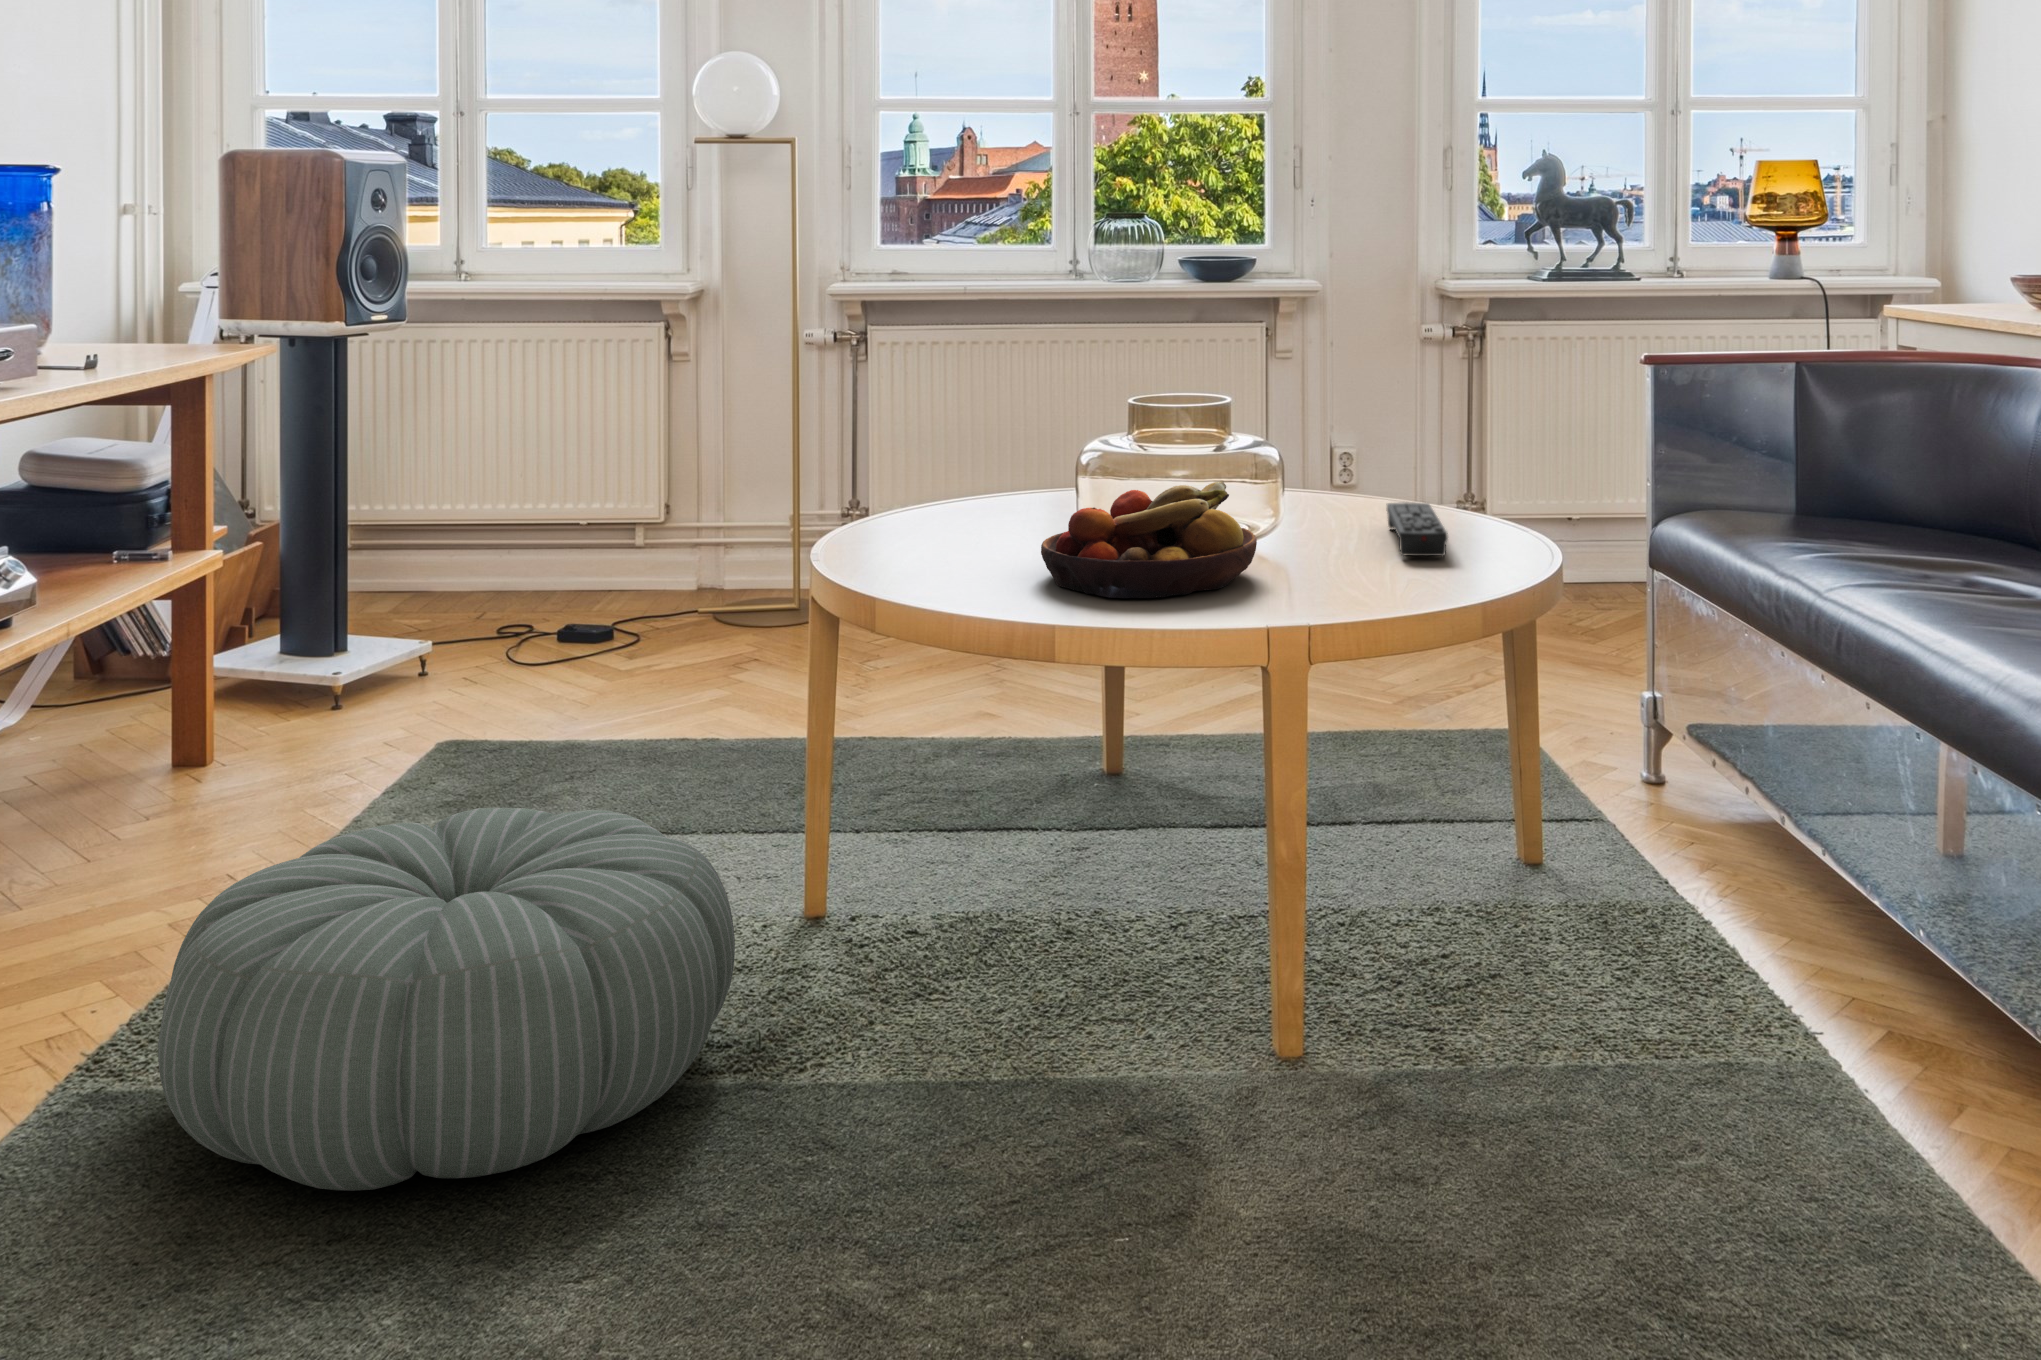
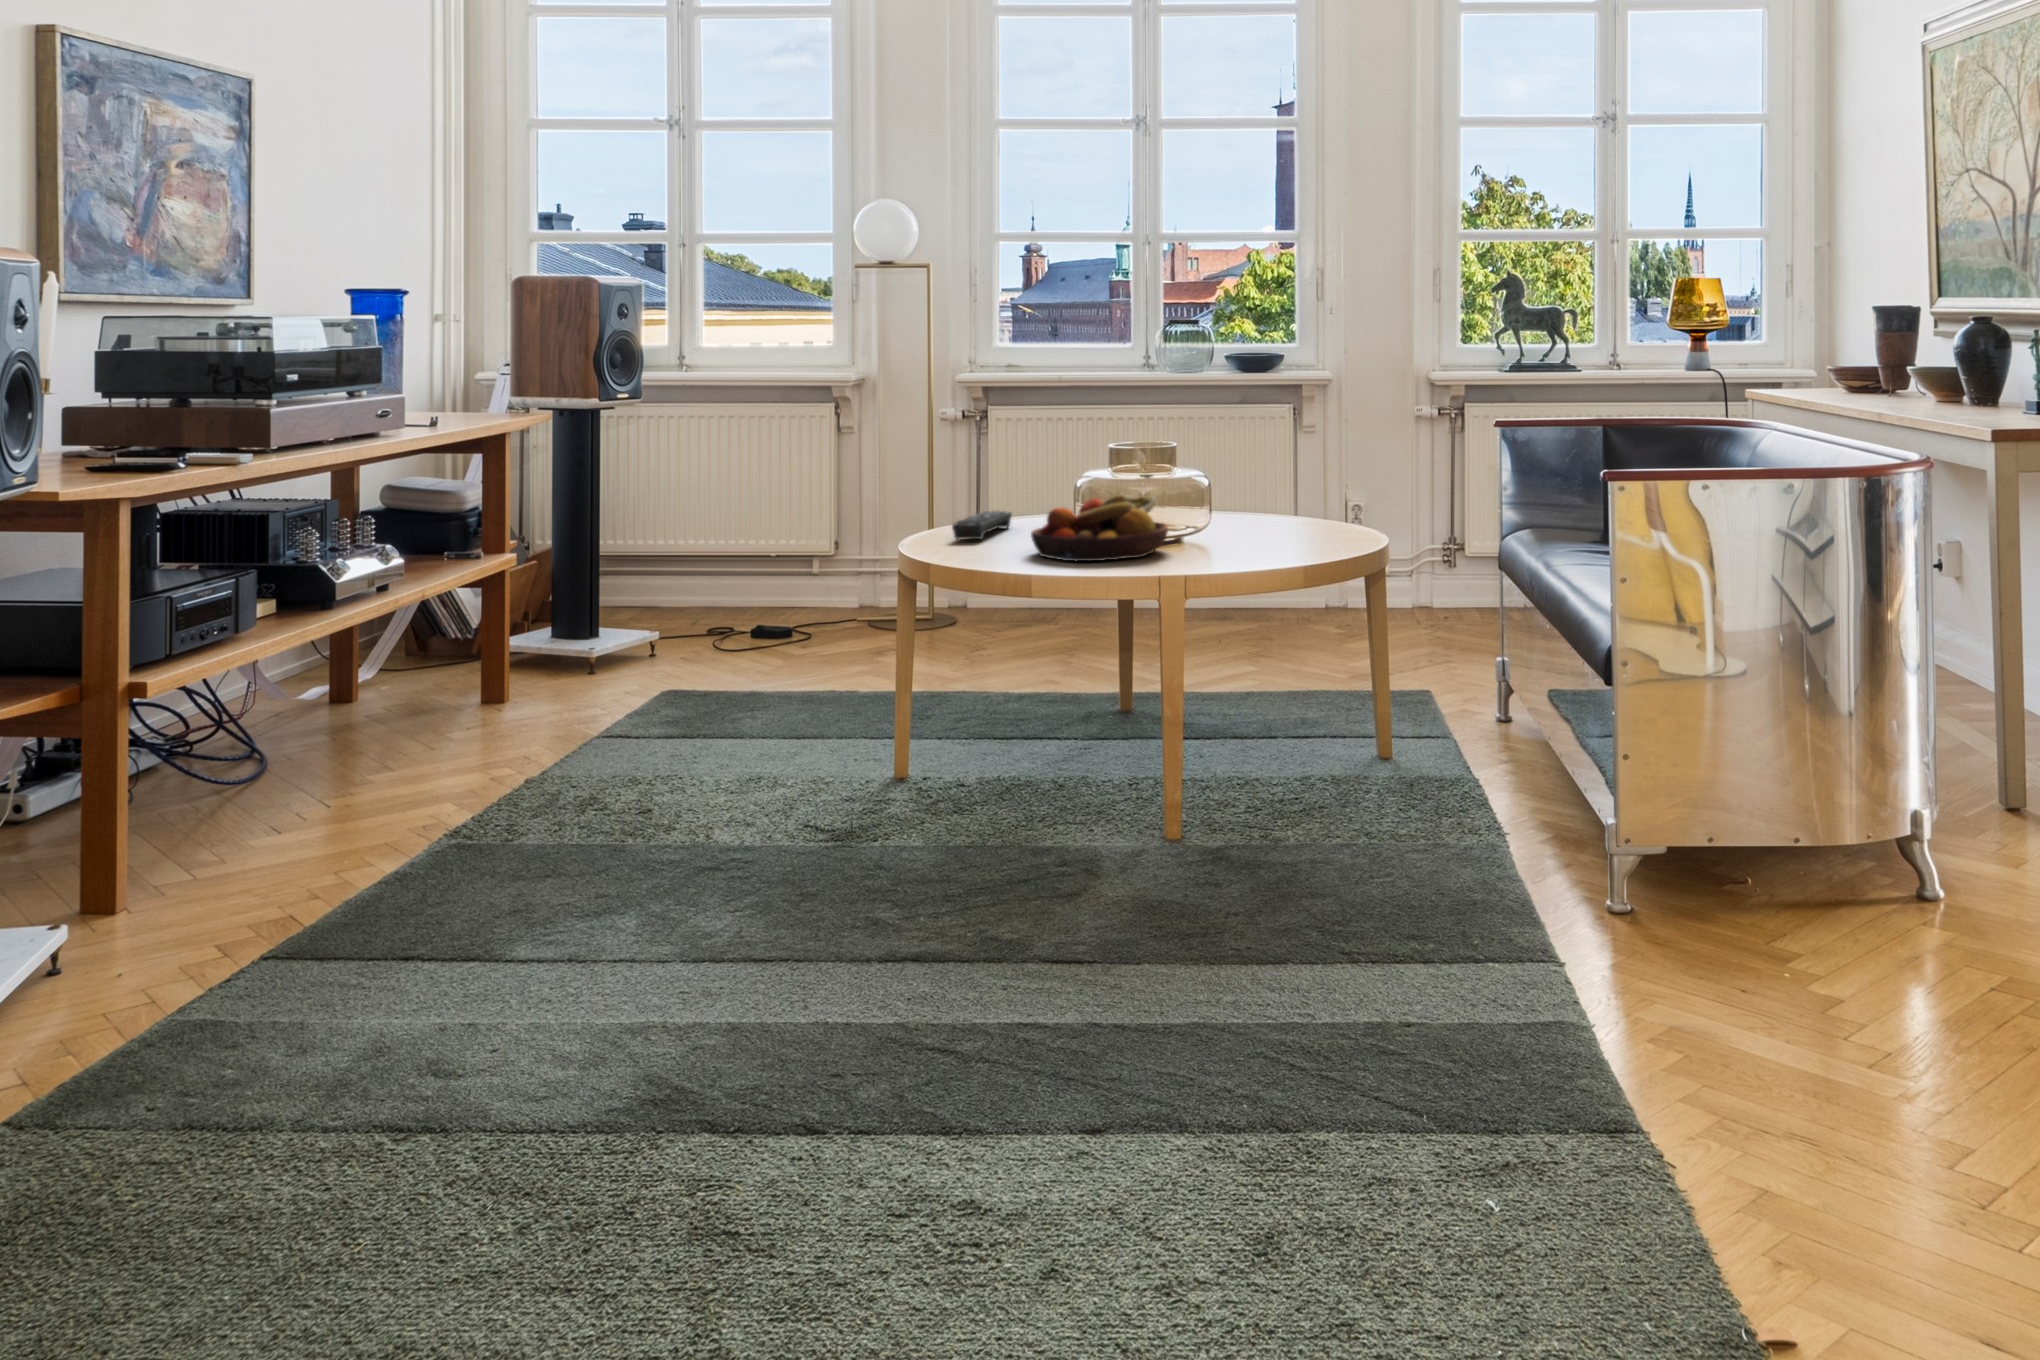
remote control: present [1387,502,1448,556] -> present [952,511,1012,539]
pouf: present [158,808,735,1191] -> none [499,687,835,874]

